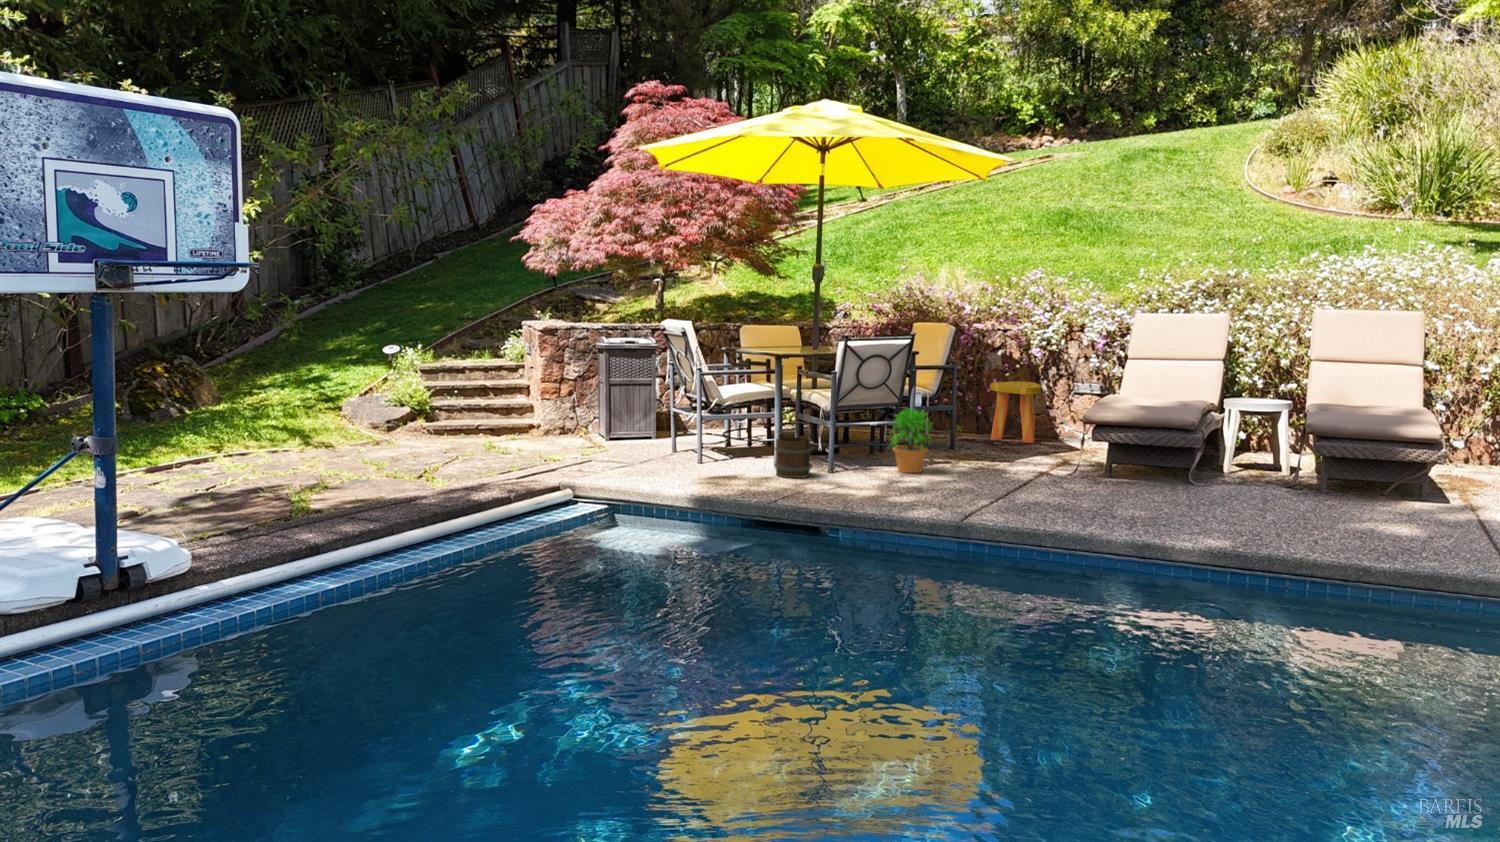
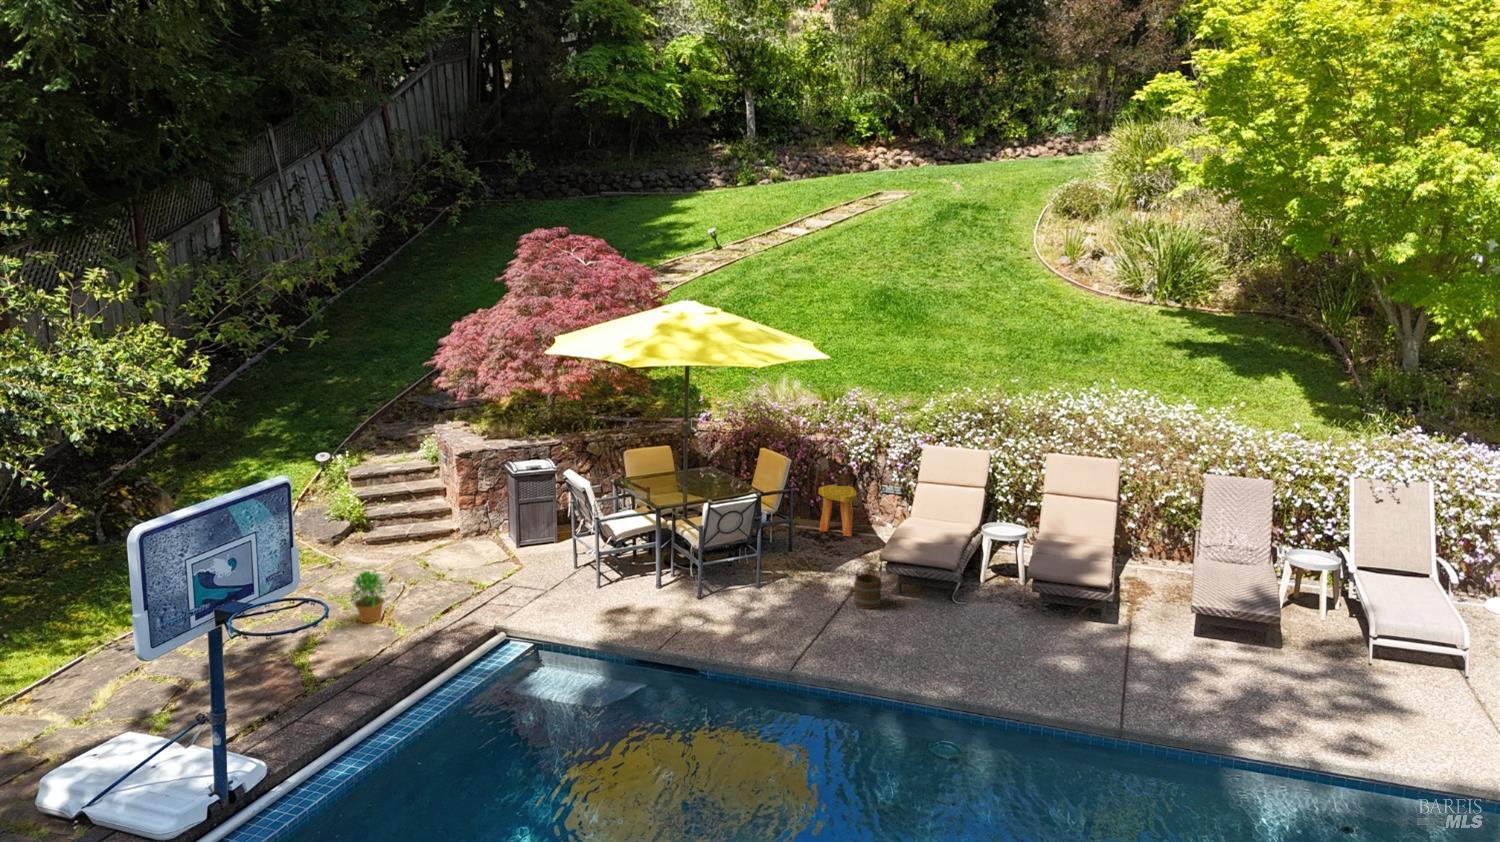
potted plant: present [890,409,931,473] -> present [351,571,387,623]
bucket: present [774,423,812,478] -> present [853,564,882,609]

